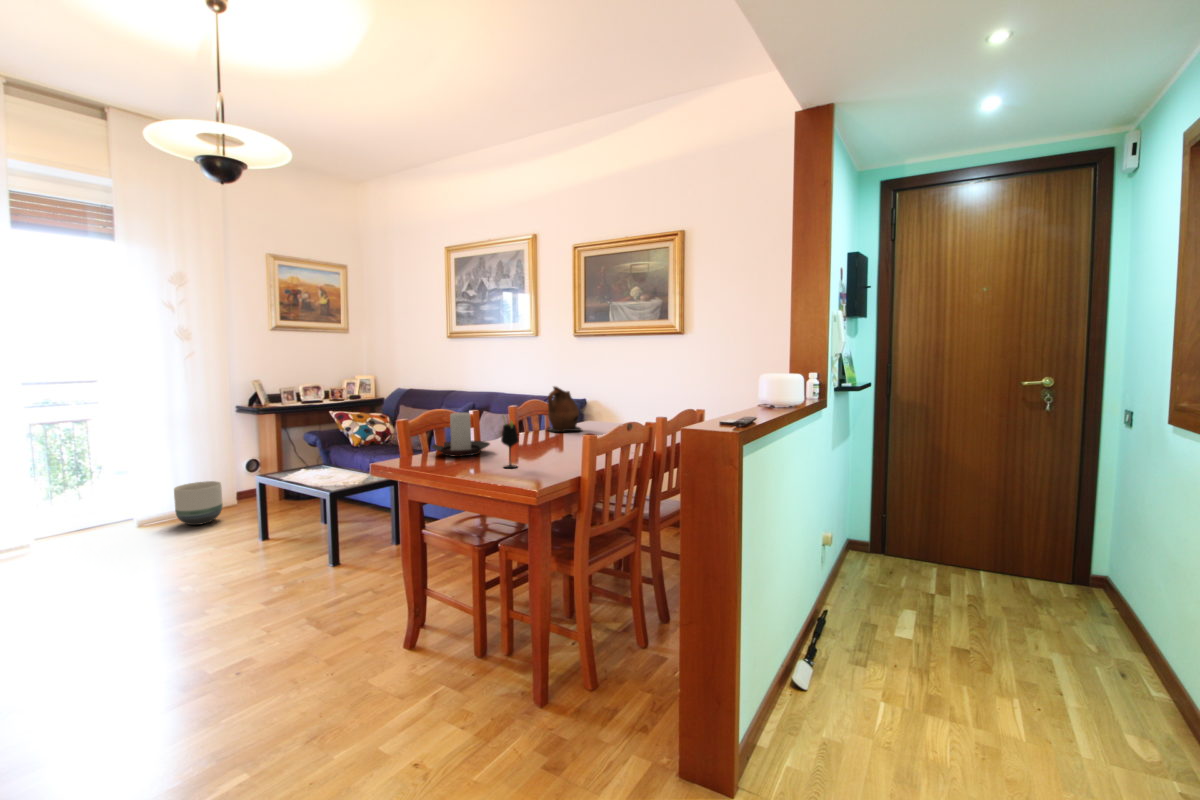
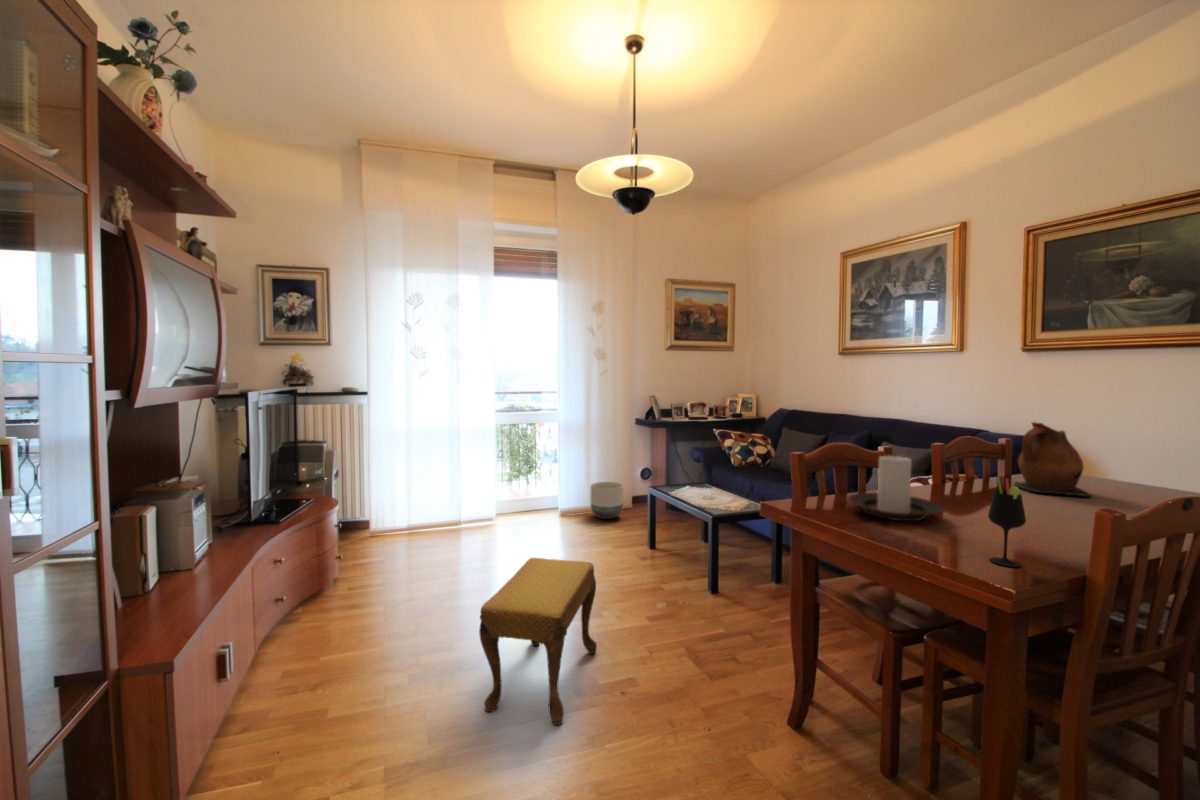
footstool: none [44,549,204,726] -> present [479,558,597,725]

